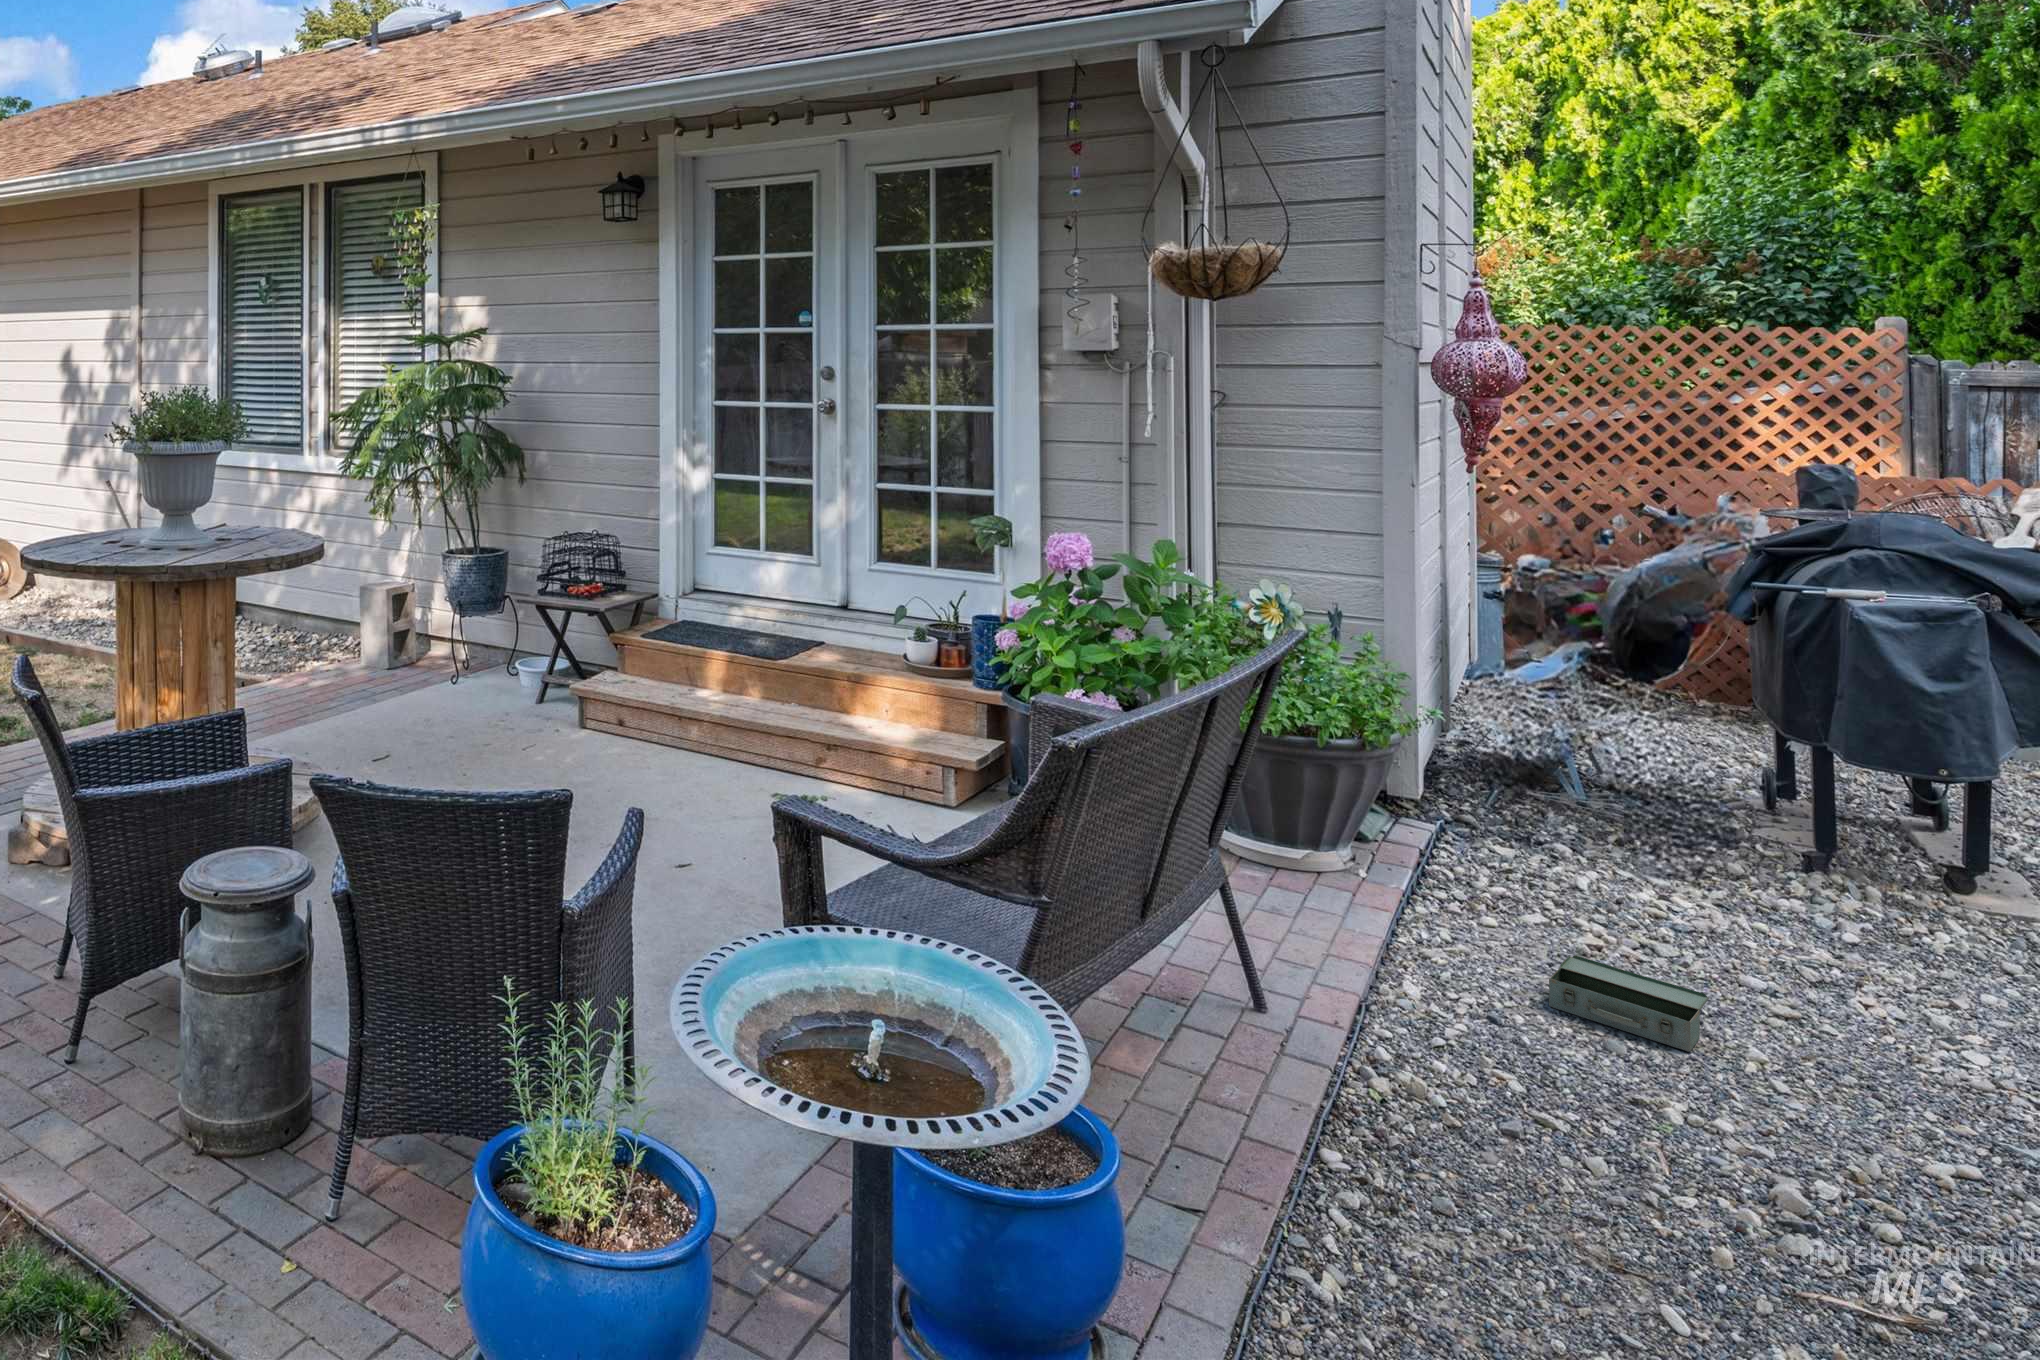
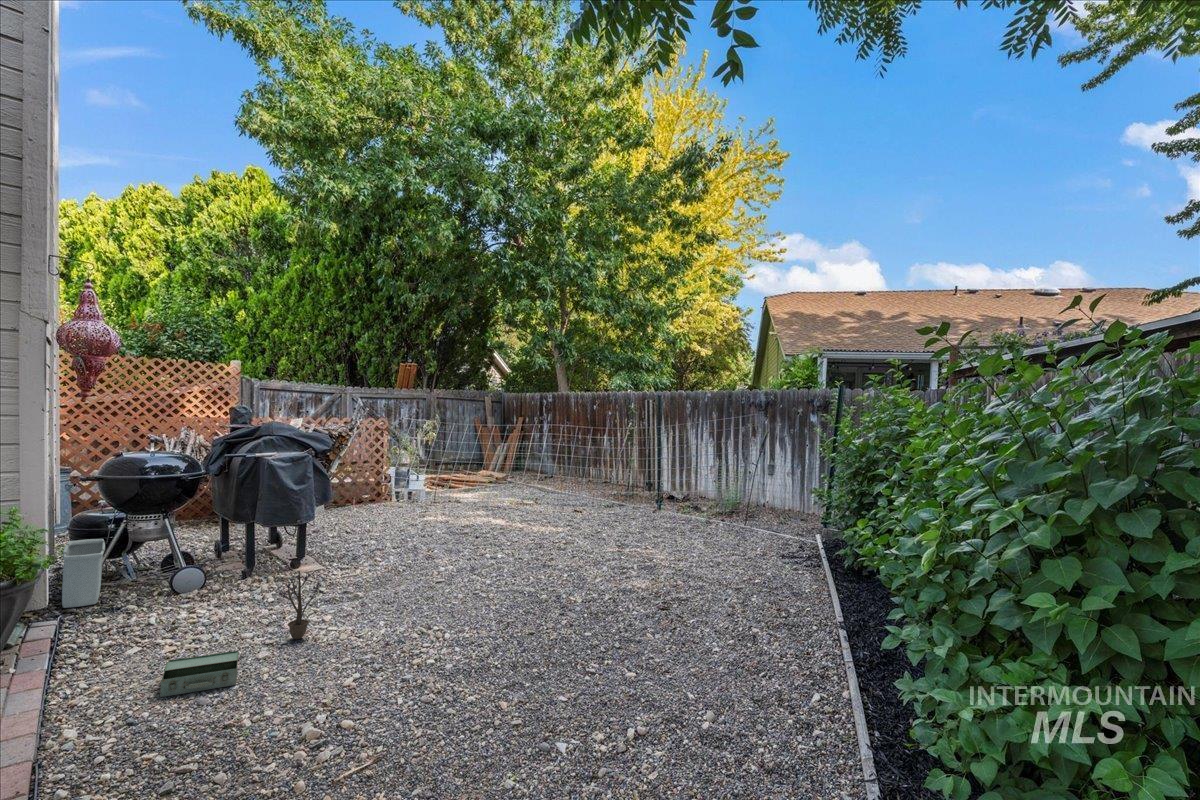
storage bin: none [1443,704,1524,822] -> present [57,539,107,608]
decorative plant: none [1804,887,1943,1040] -> present [268,571,323,639]

